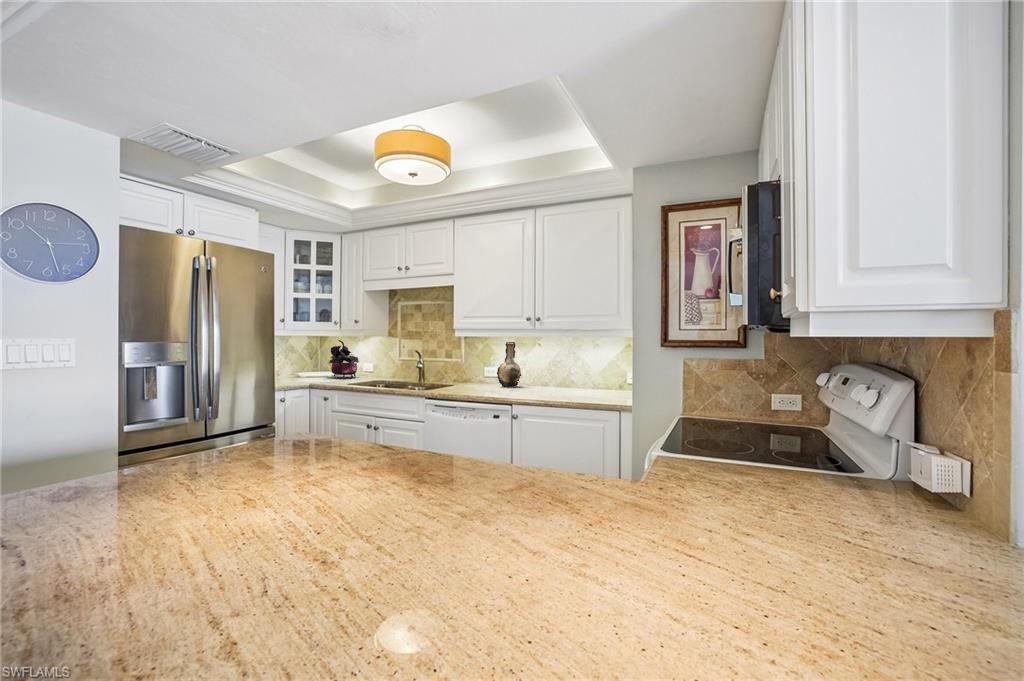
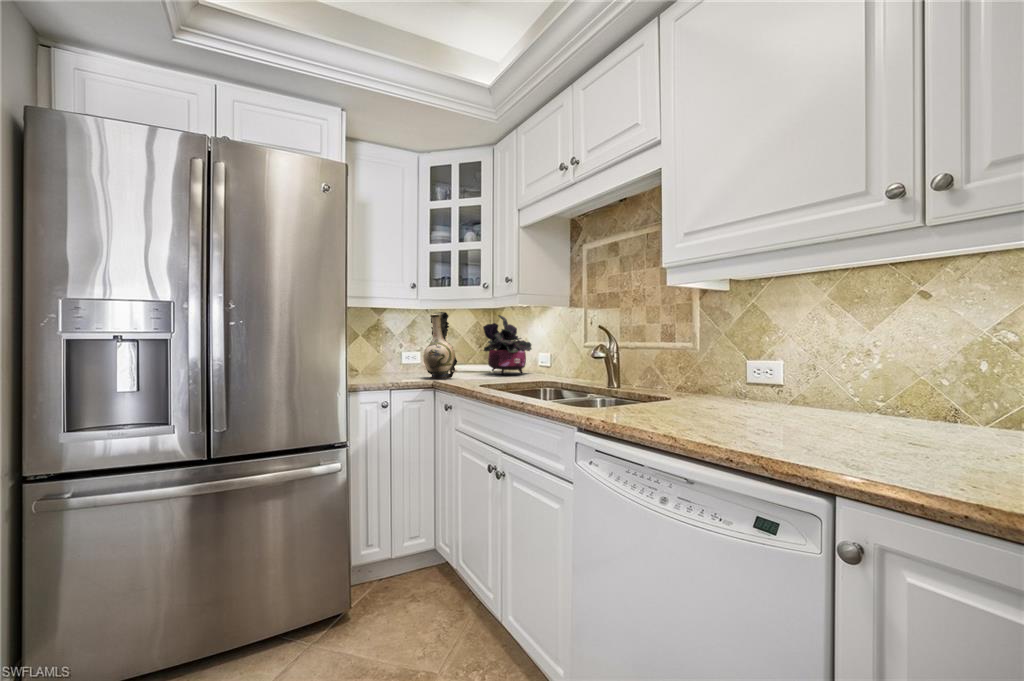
decorative vase: present [497,342,521,387] -> present [423,312,457,378]

